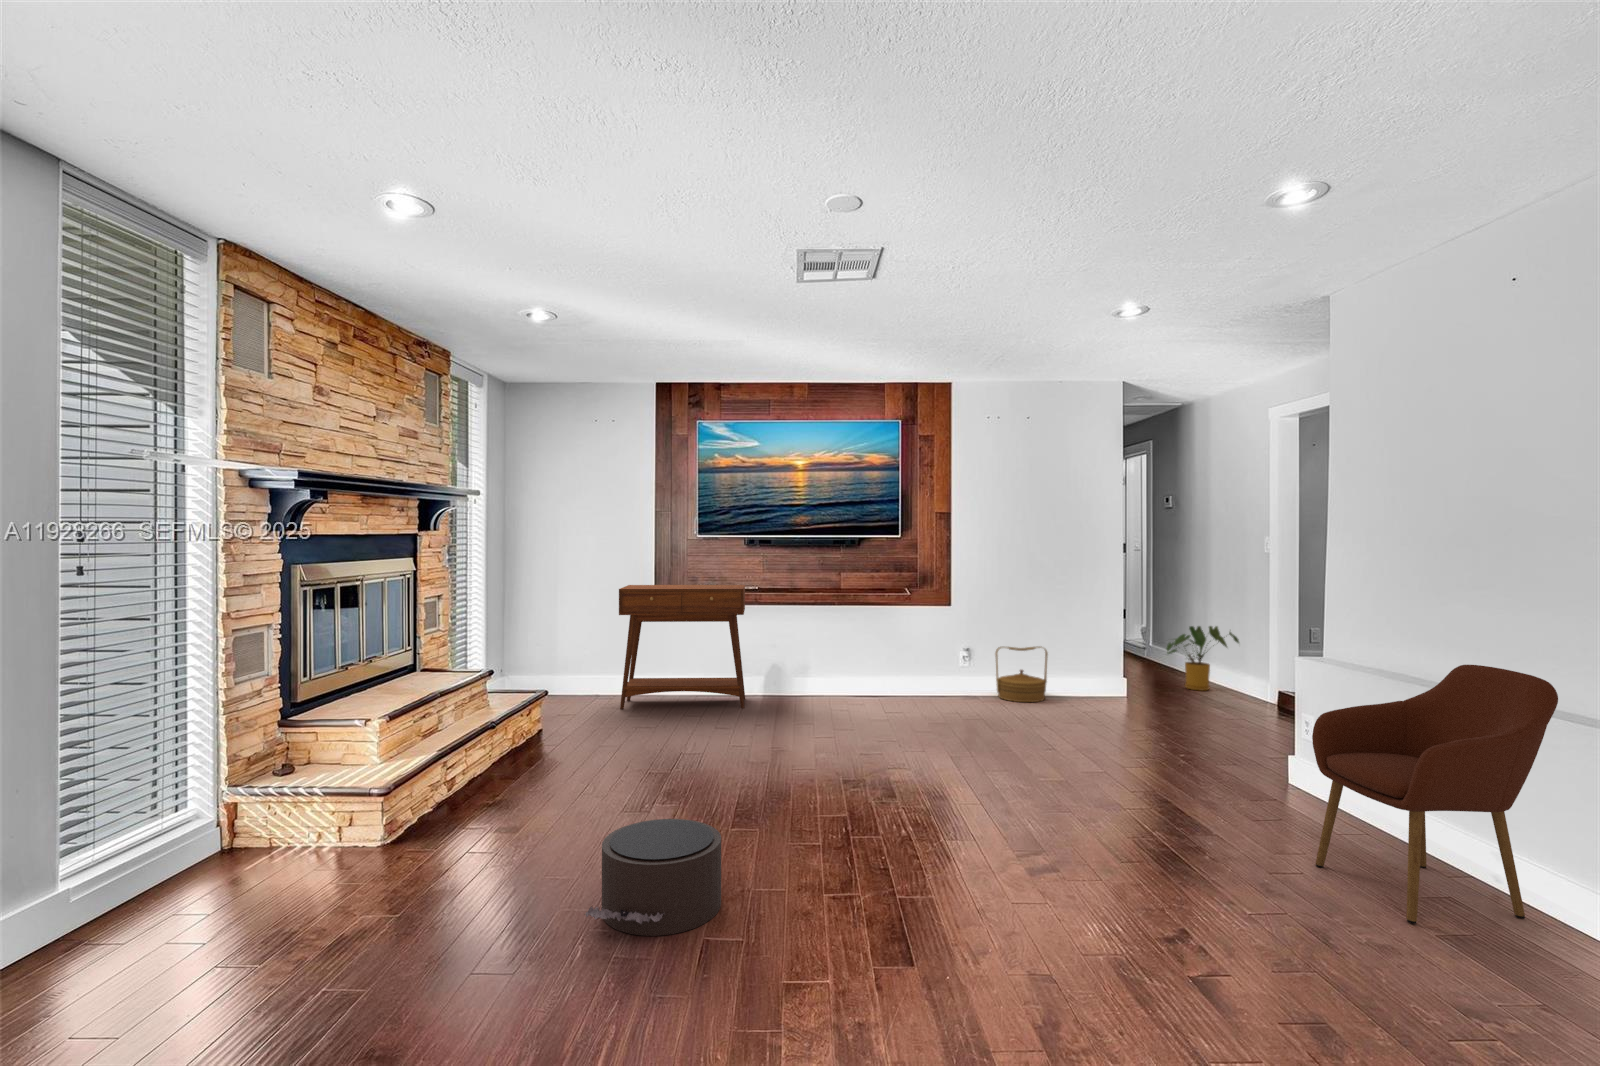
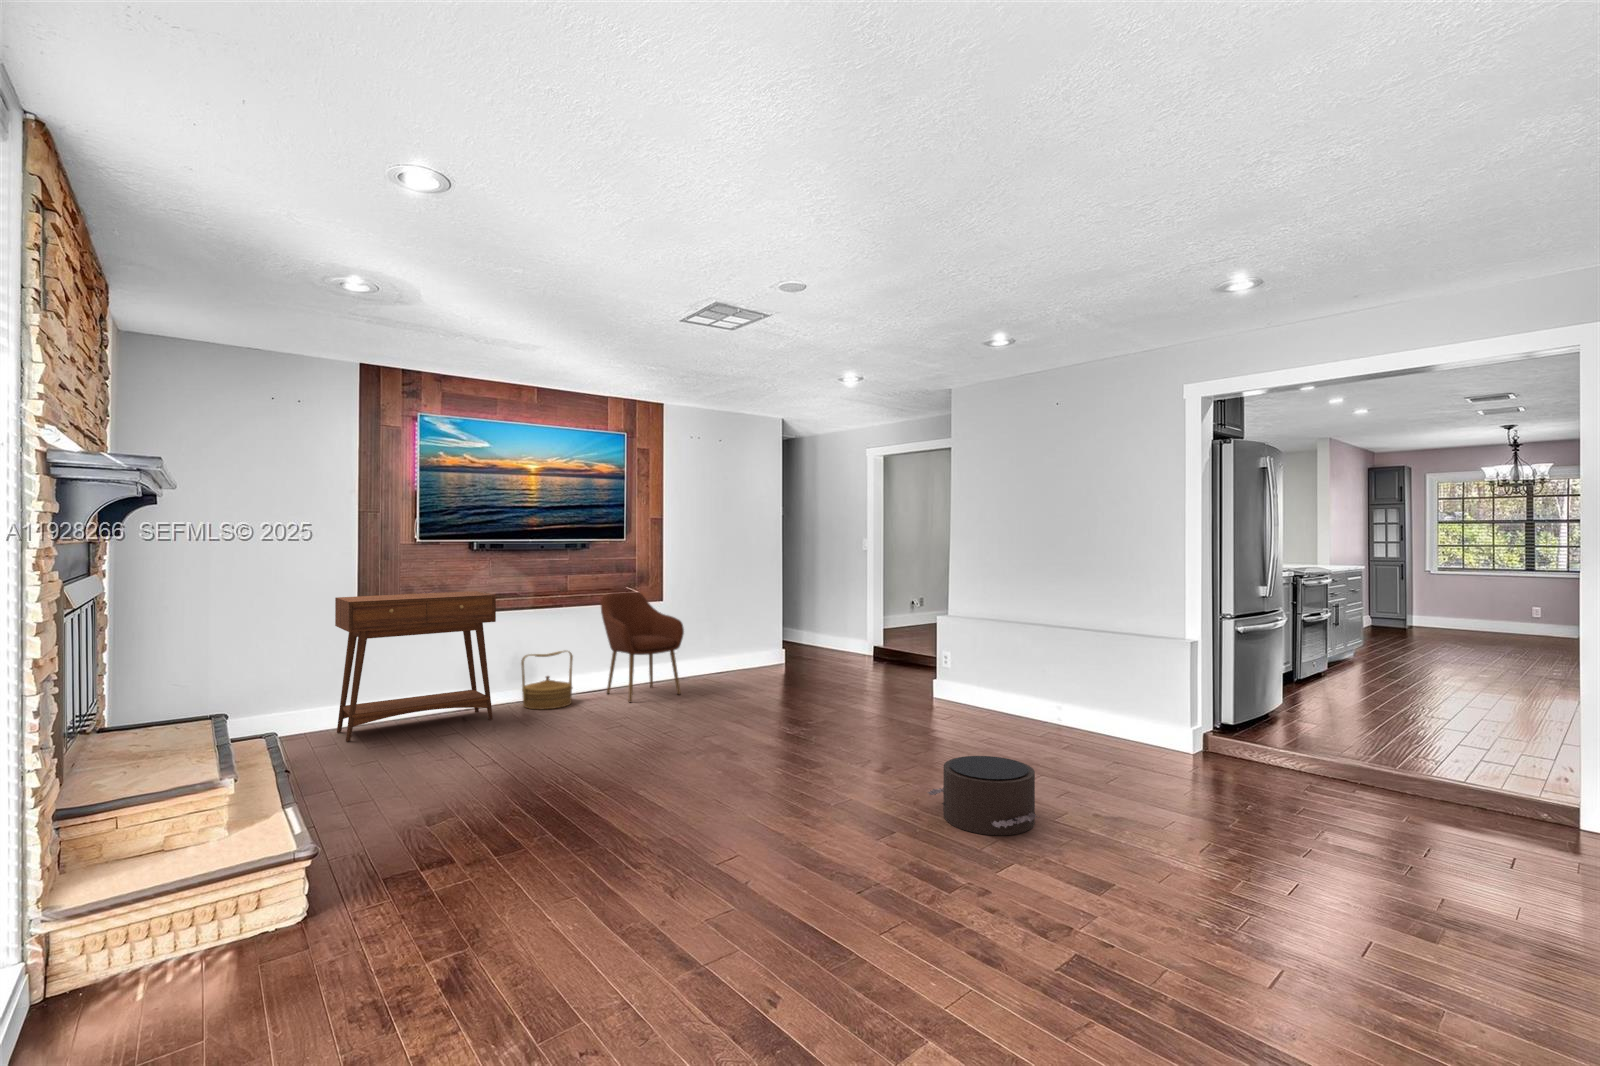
house plant: present [1167,626,1239,691] -> none [808,606,858,656]
woven basket: present [995,647,1048,702] -> present [521,651,573,709]
armchair: present [1312,665,1558,924] -> present [601,592,684,702]
pouf: present [585,819,721,936] -> present [928,756,1039,835]

